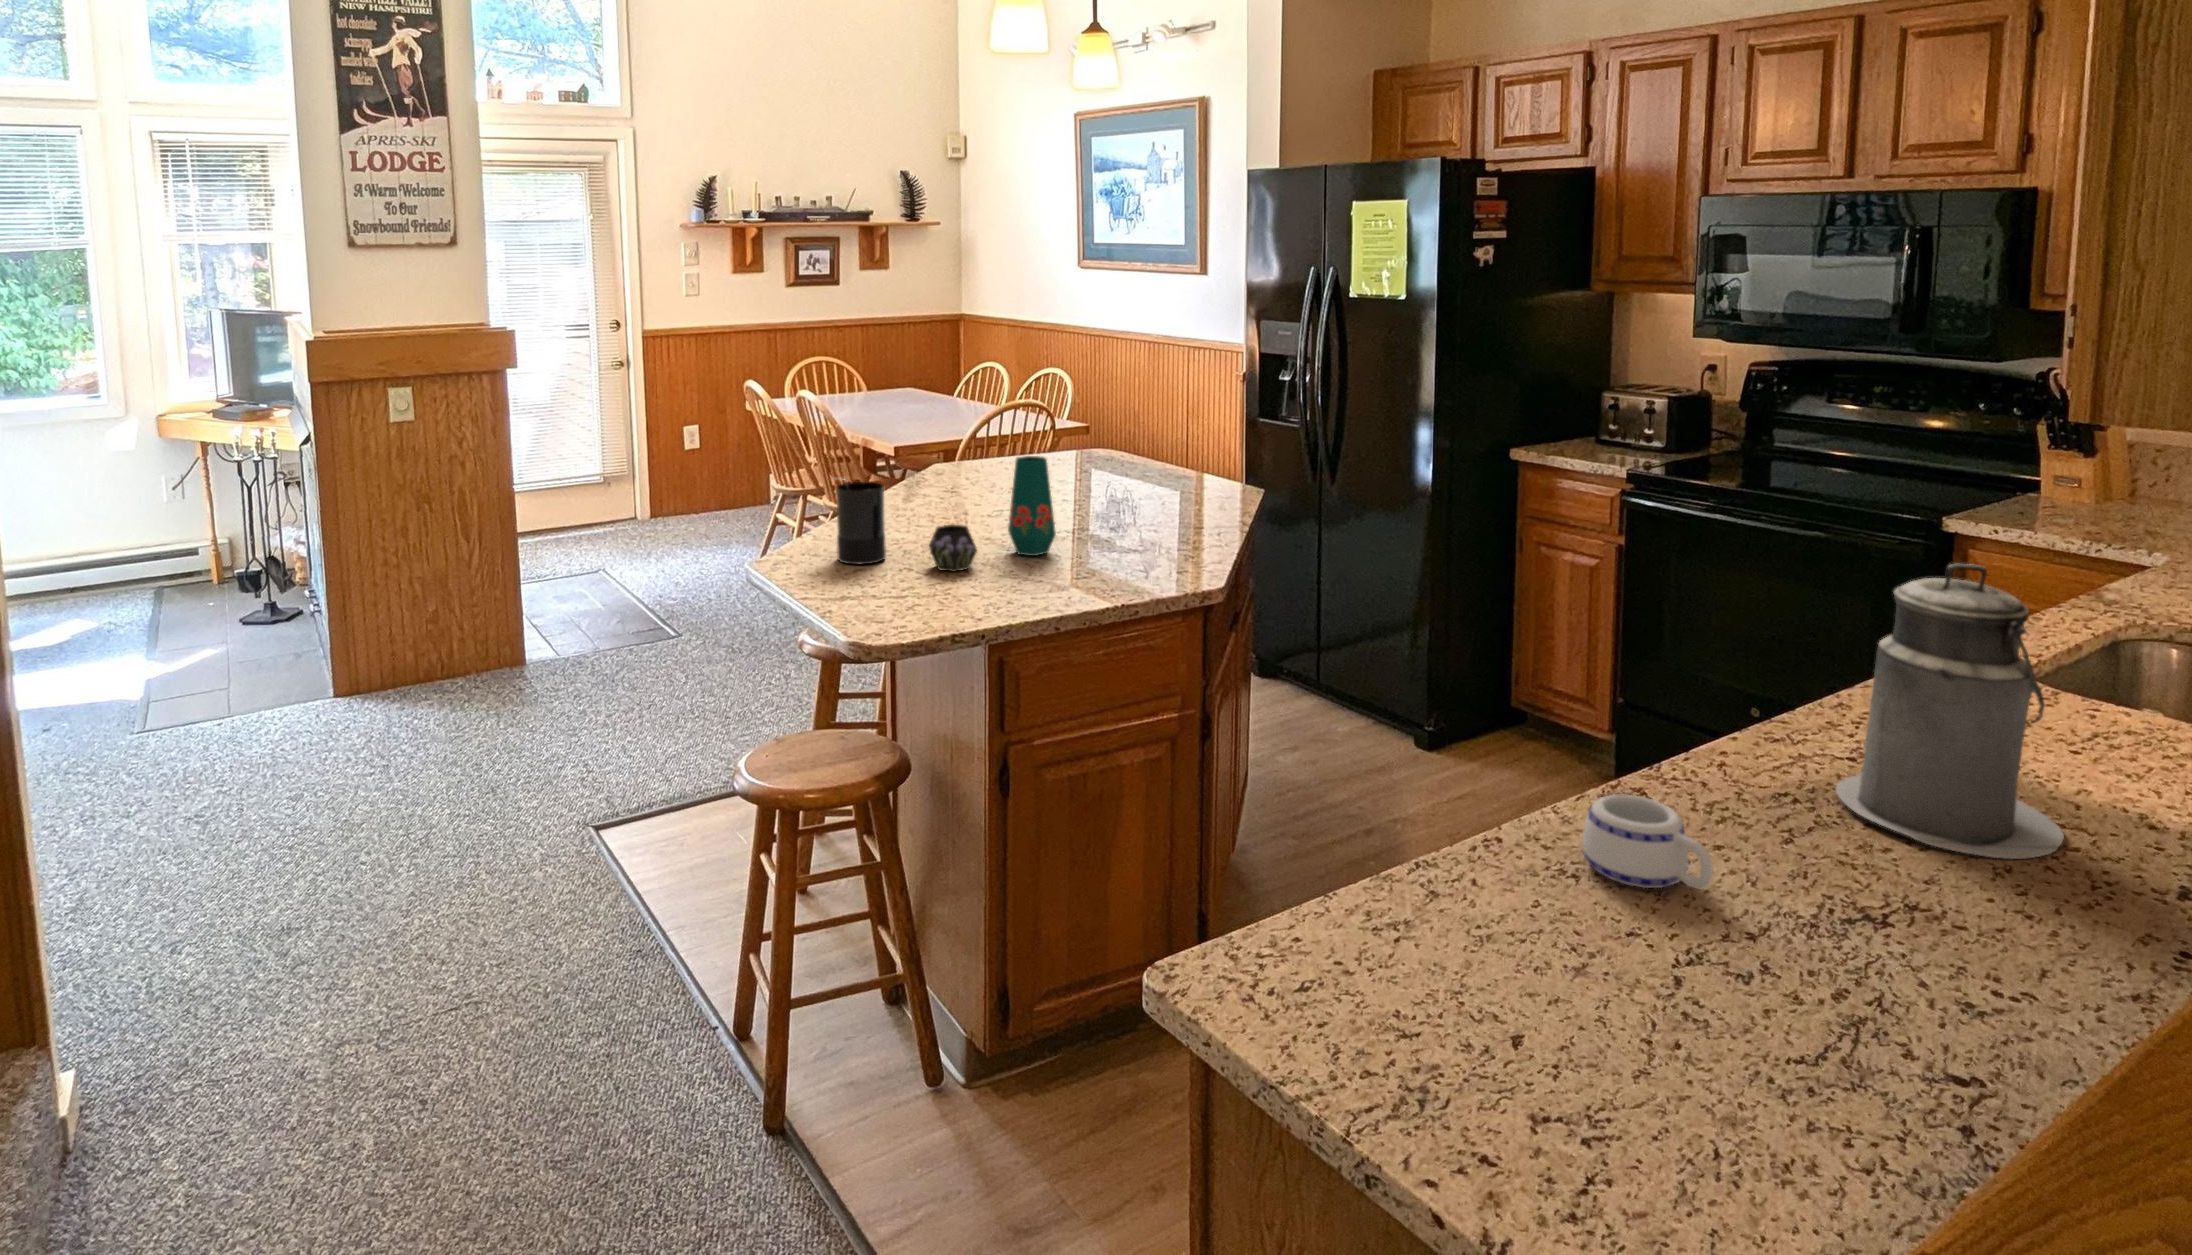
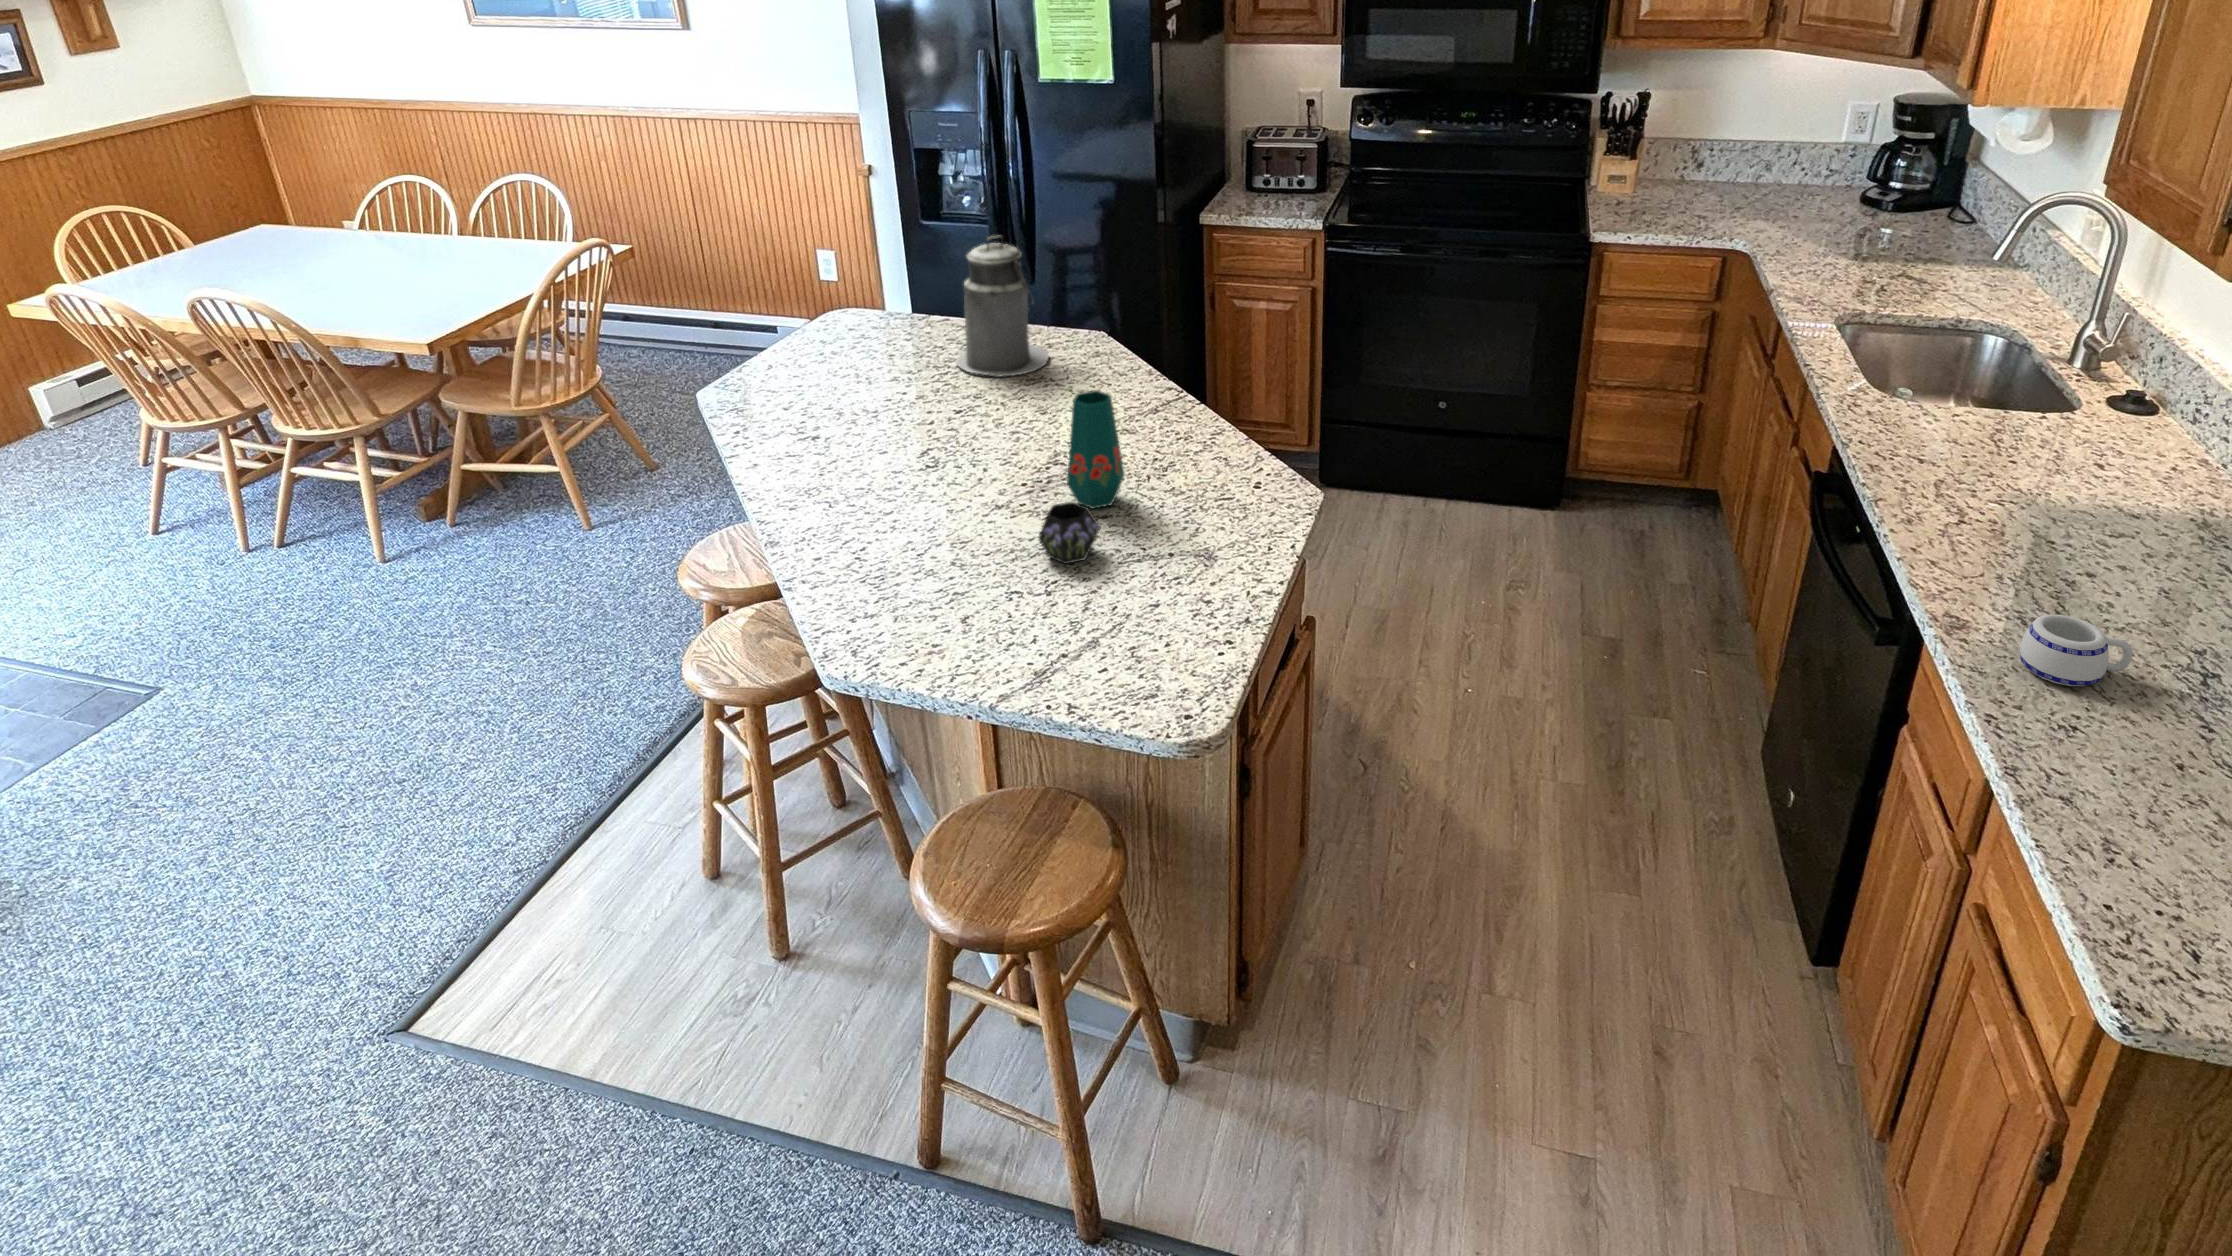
candle: present [836,482,886,564] -> none [912,482,987,595]
canister: present [1836,564,2064,859] -> present [957,236,1049,376]

